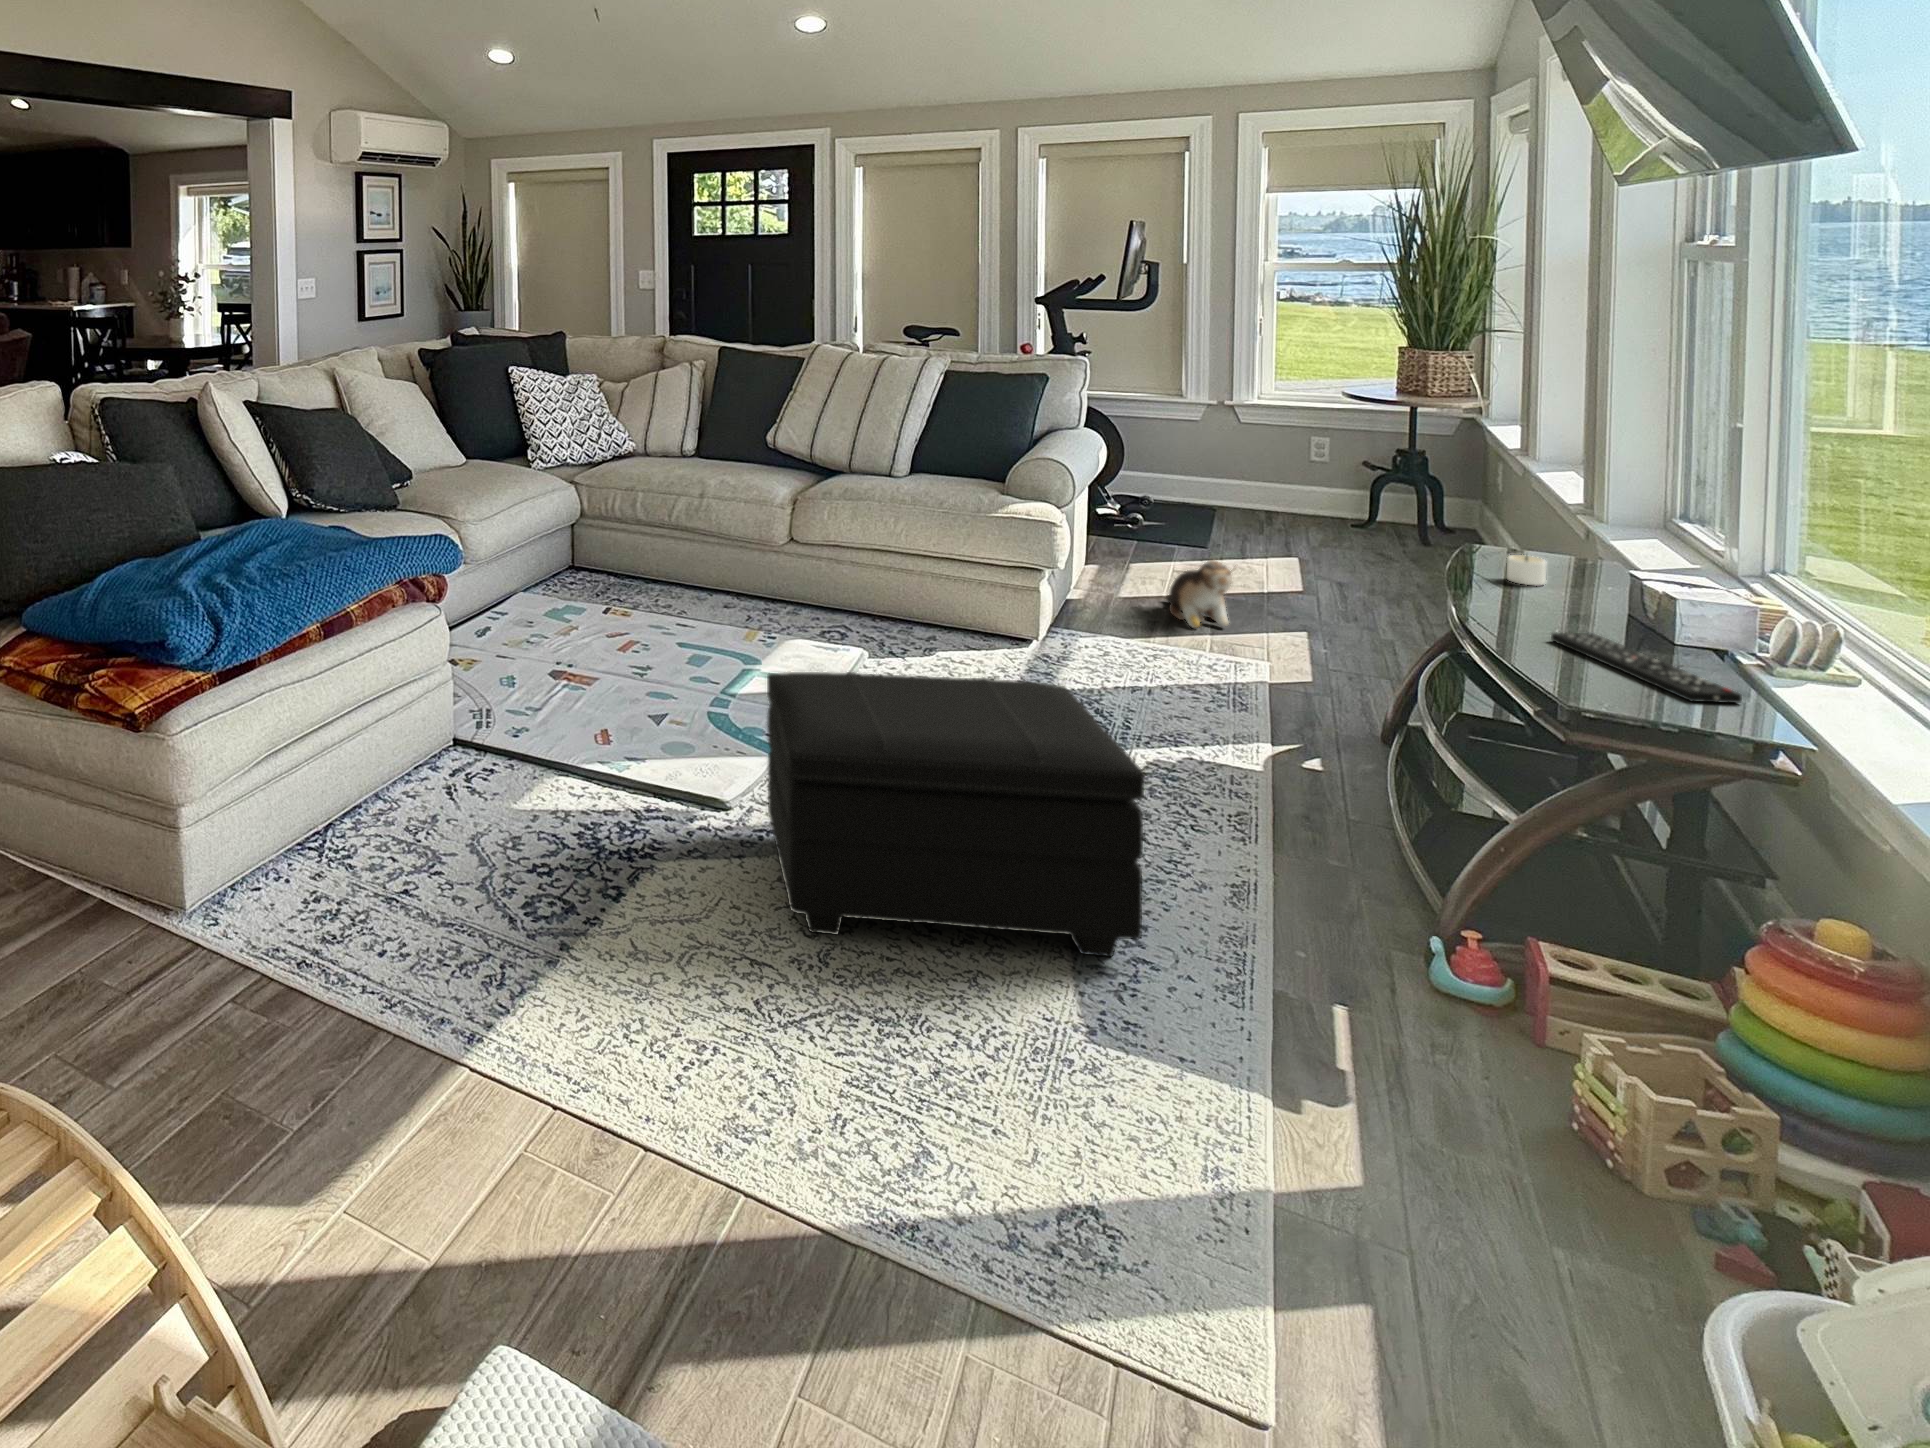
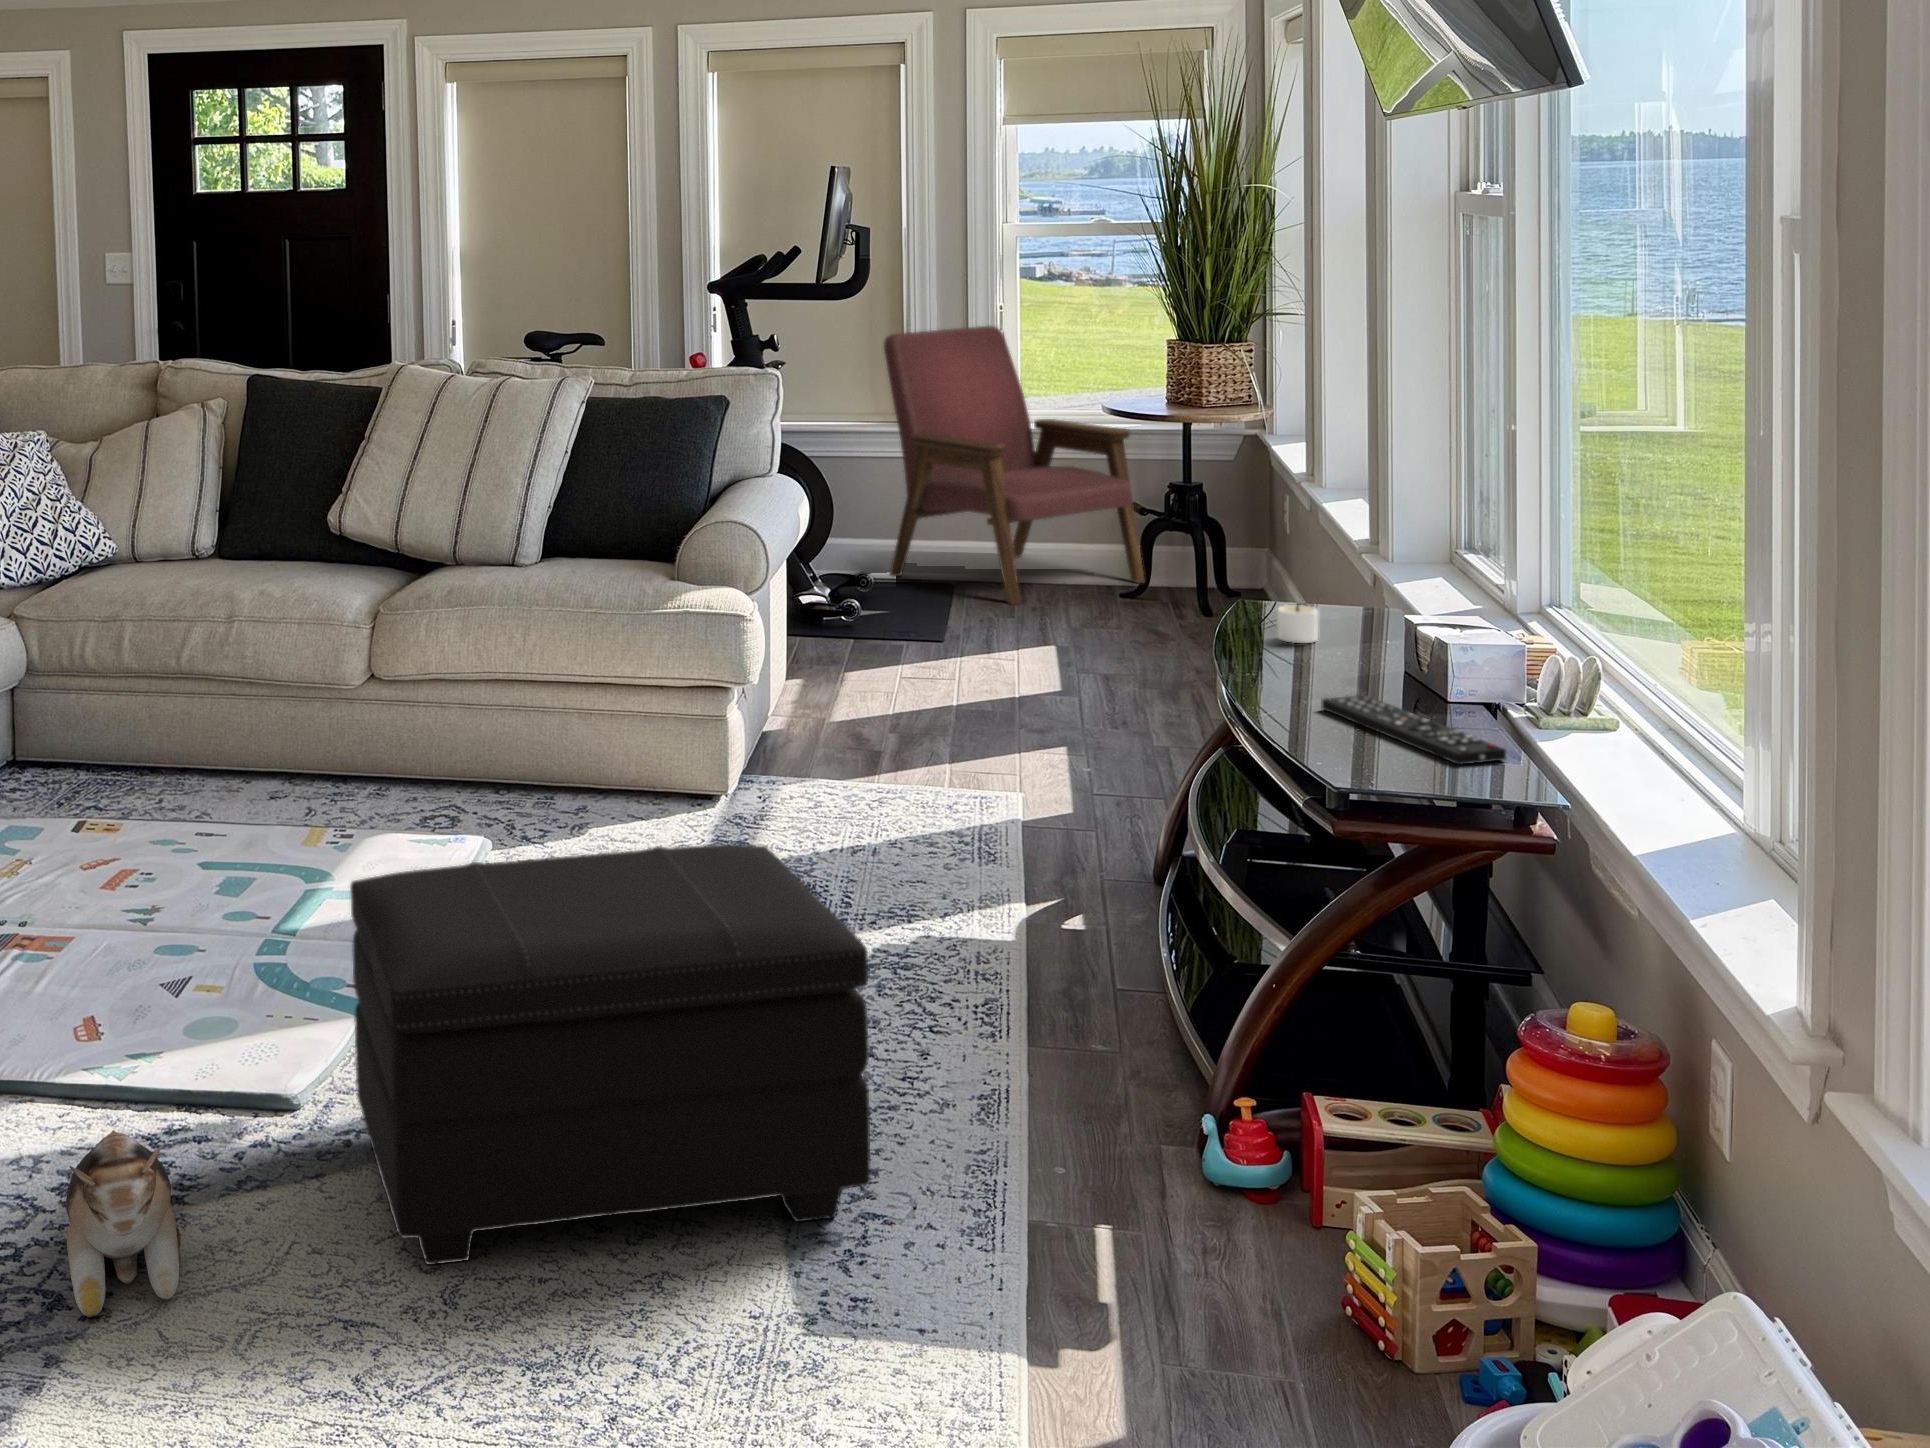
armchair: none [1166,331,1378,527] -> present [884,326,1144,604]
plush toy: present [1166,560,1232,628] -> present [66,1130,181,1317]

